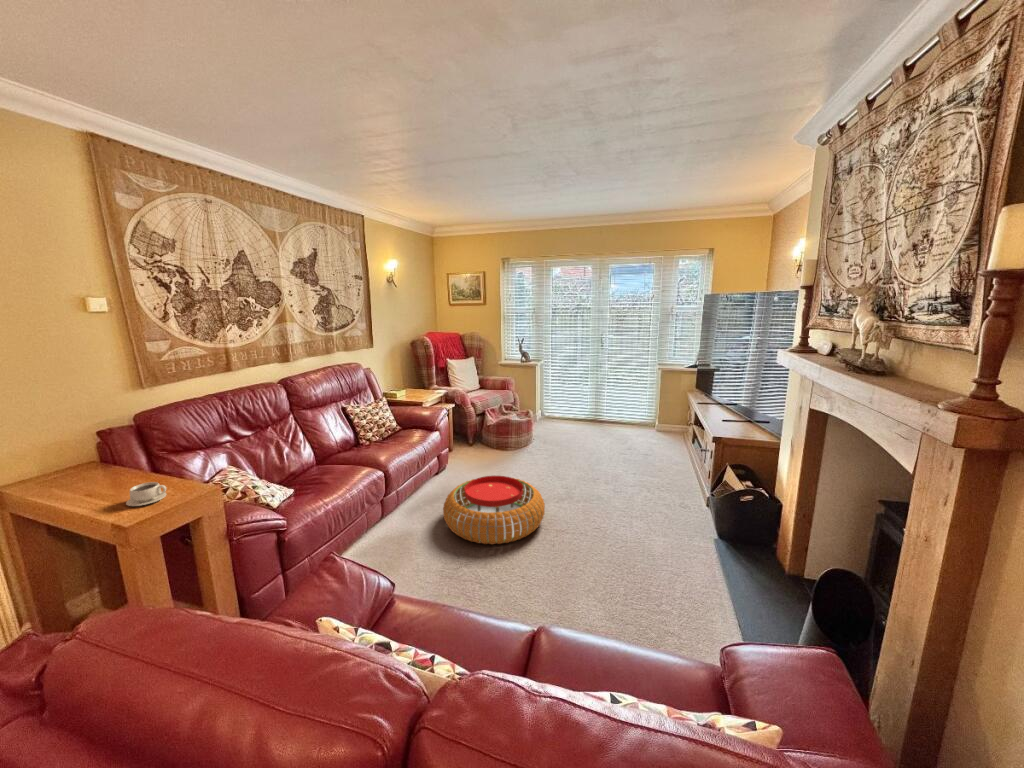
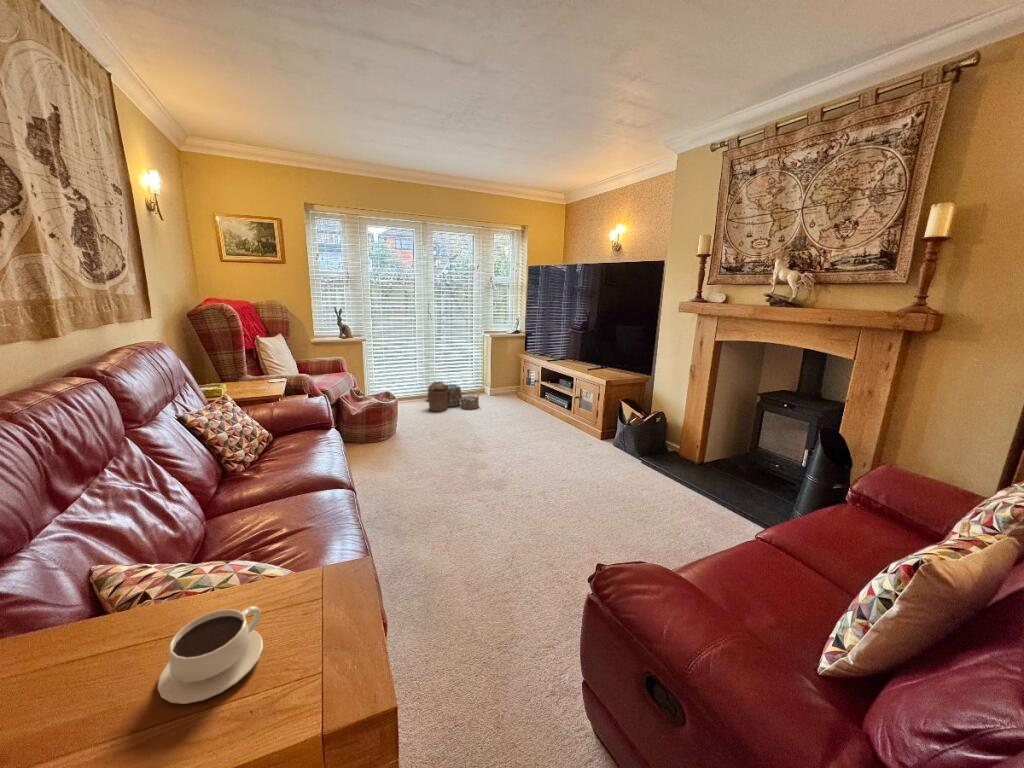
woven basket: none [580,408,630,443] -> present [428,381,479,411]
pouf: present [443,476,545,544] -> none [417,454,535,533]

